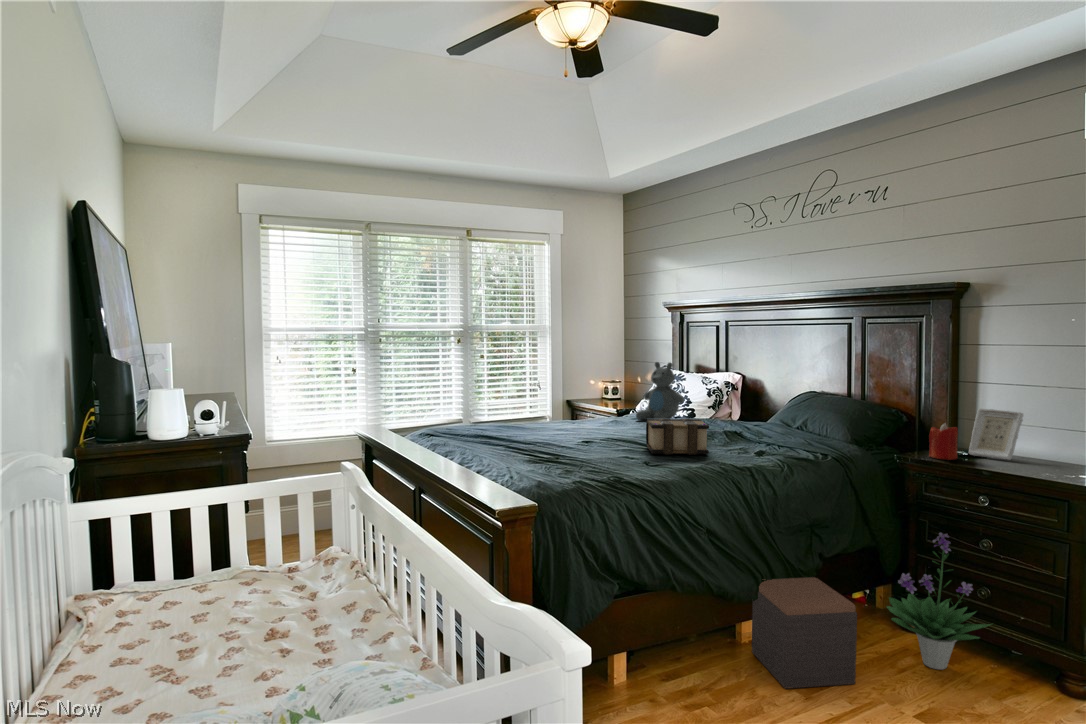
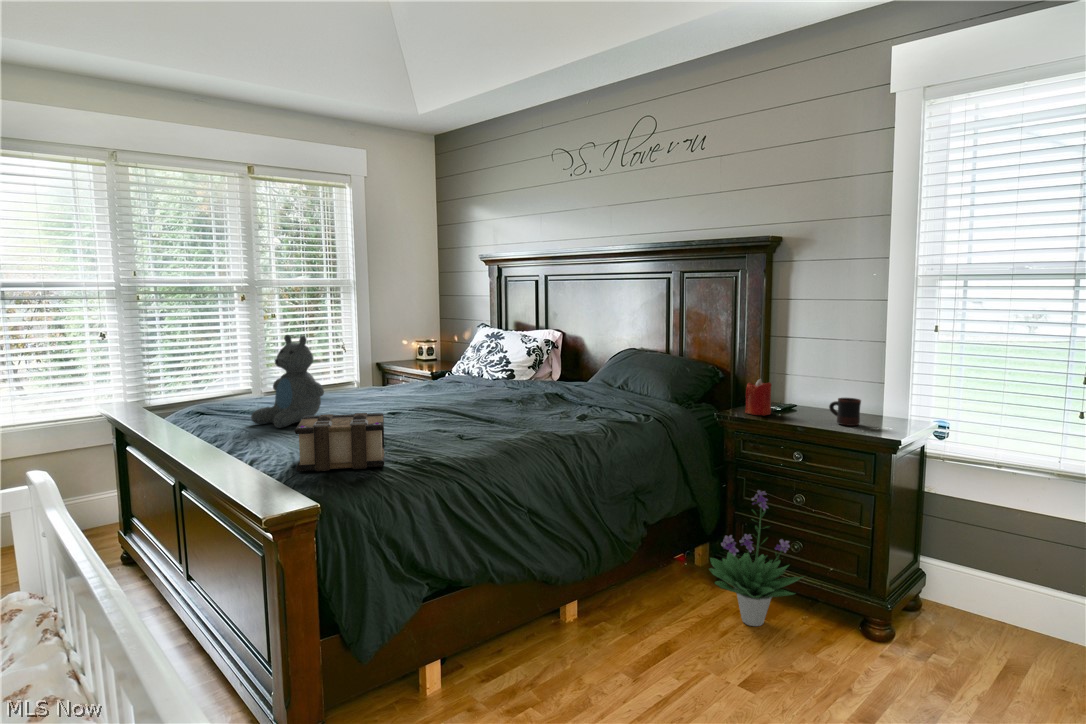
teddy bear: present [636,362,684,420] -> present [251,335,324,428]
picture frame: present [969,408,1023,460] -> none [780,363,828,413]
book: present [646,419,709,455] -> present [294,413,384,471]
mug: none [1022,445,1058,474] -> present [829,398,861,426]
footstool: present [752,577,857,689] -> none [578,547,685,673]

